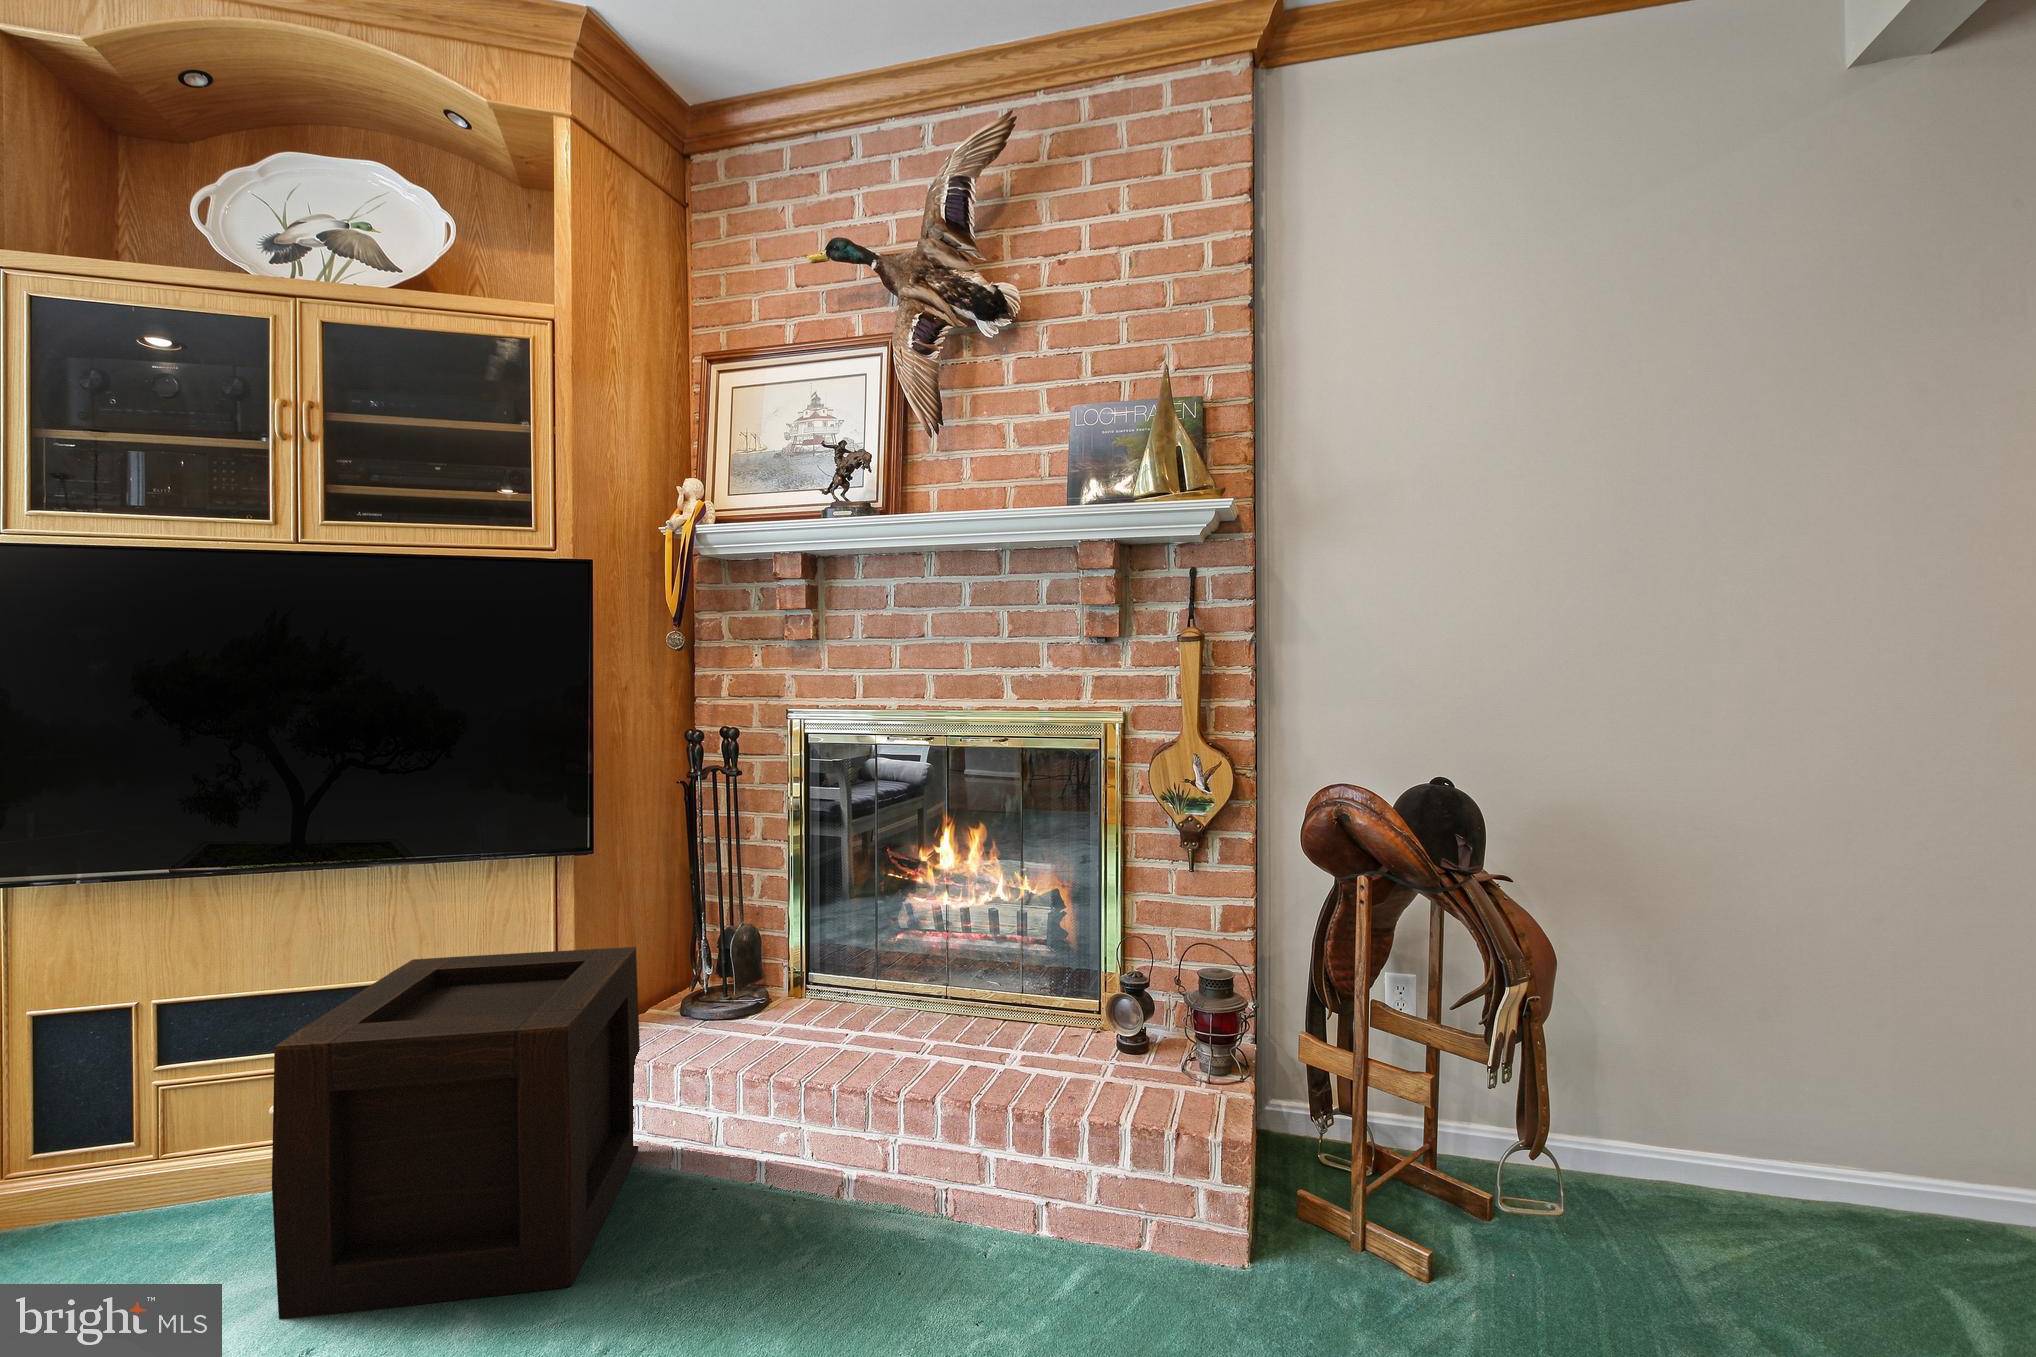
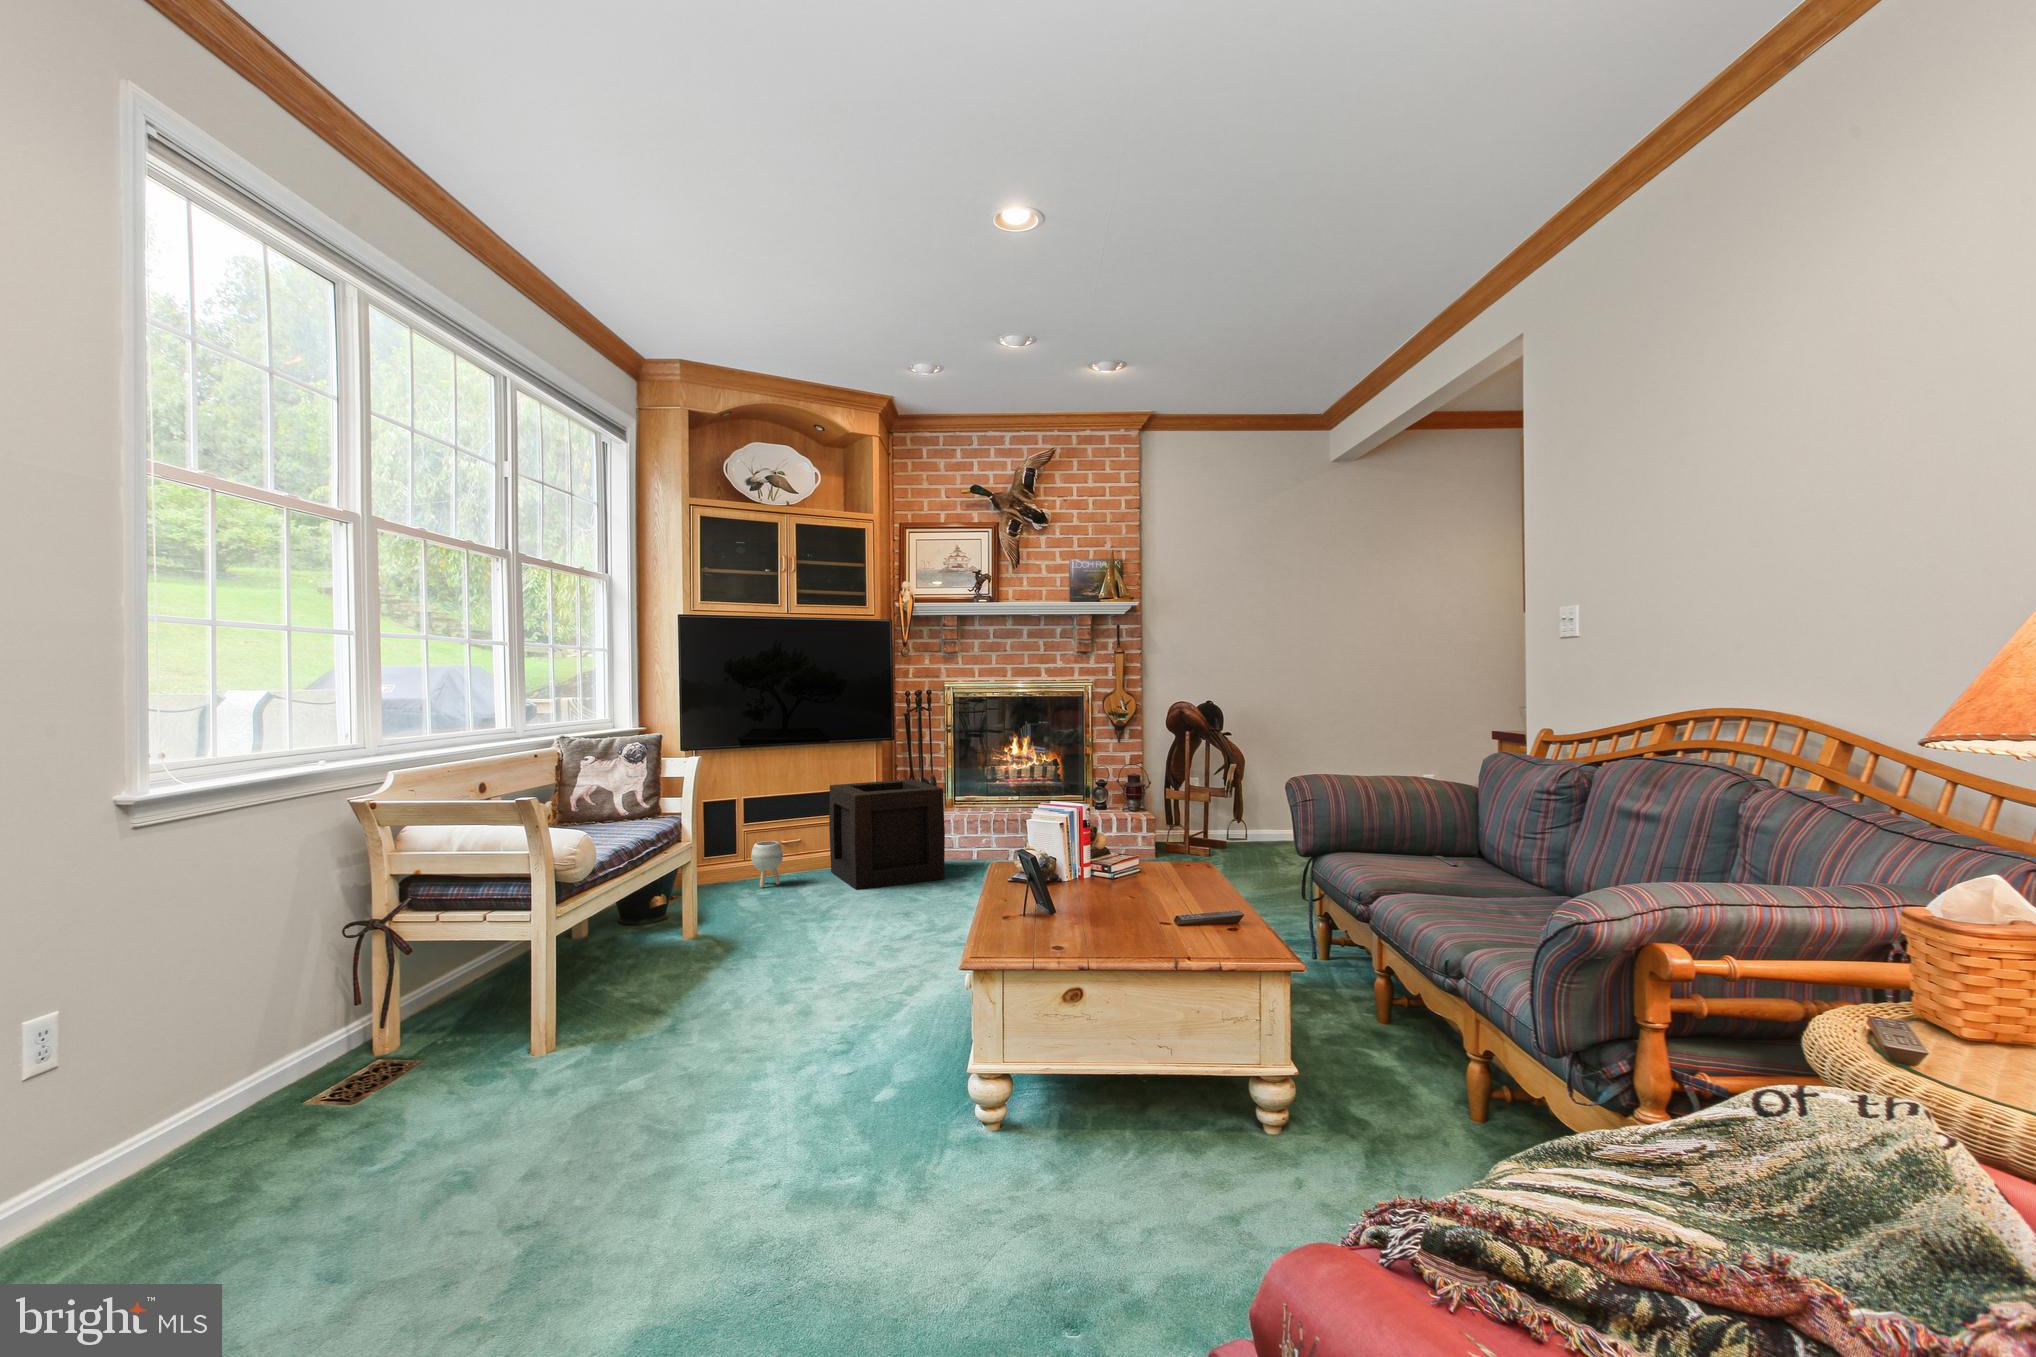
planter: none [122,1107,227,1243] -> present [751,841,783,888]

